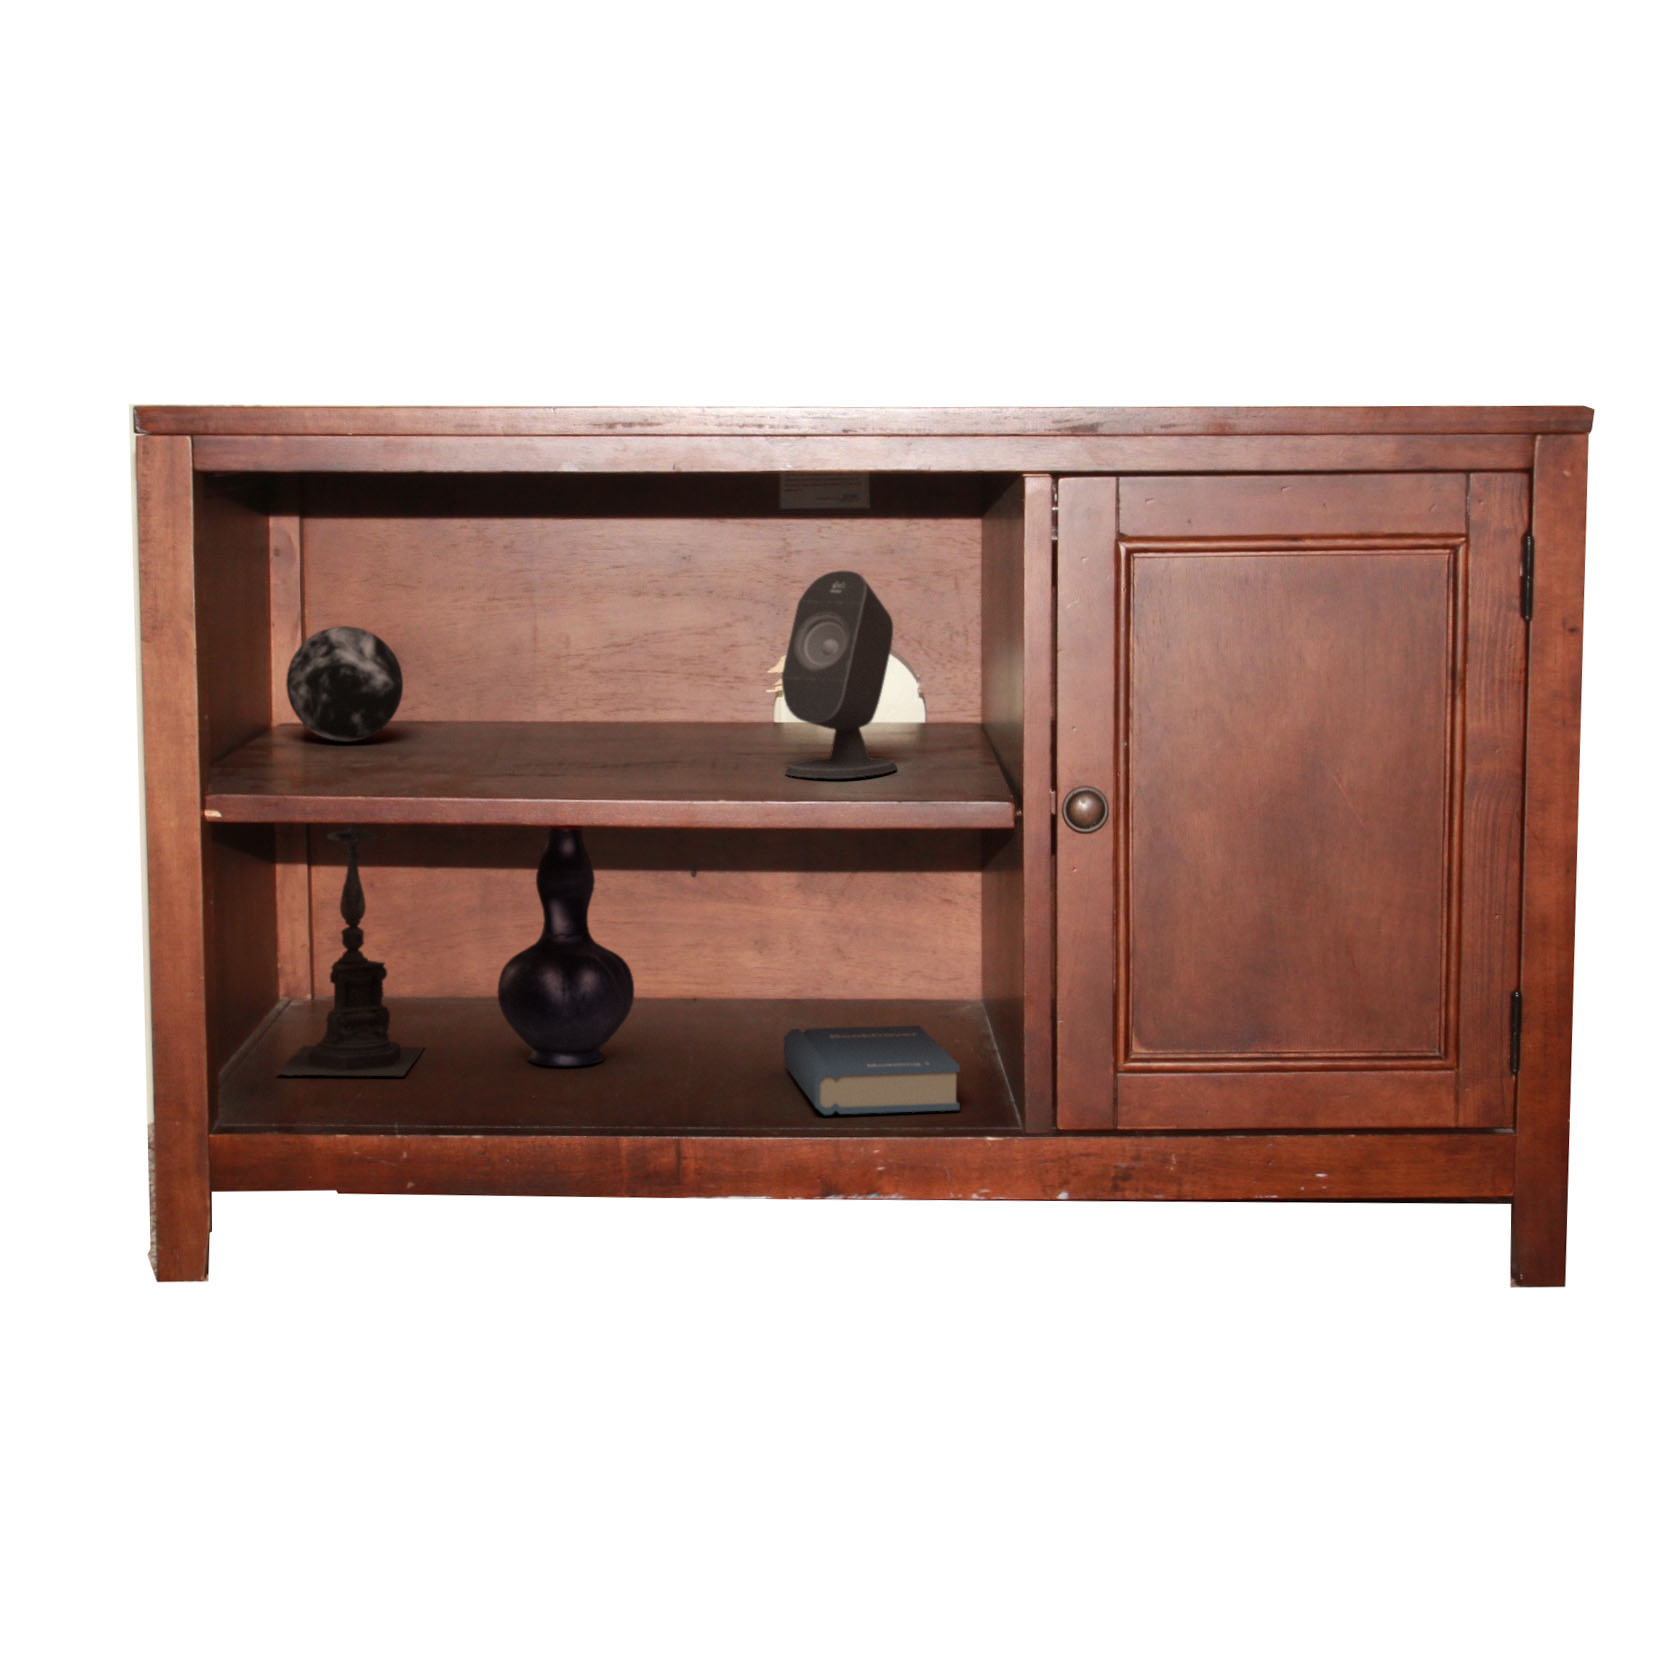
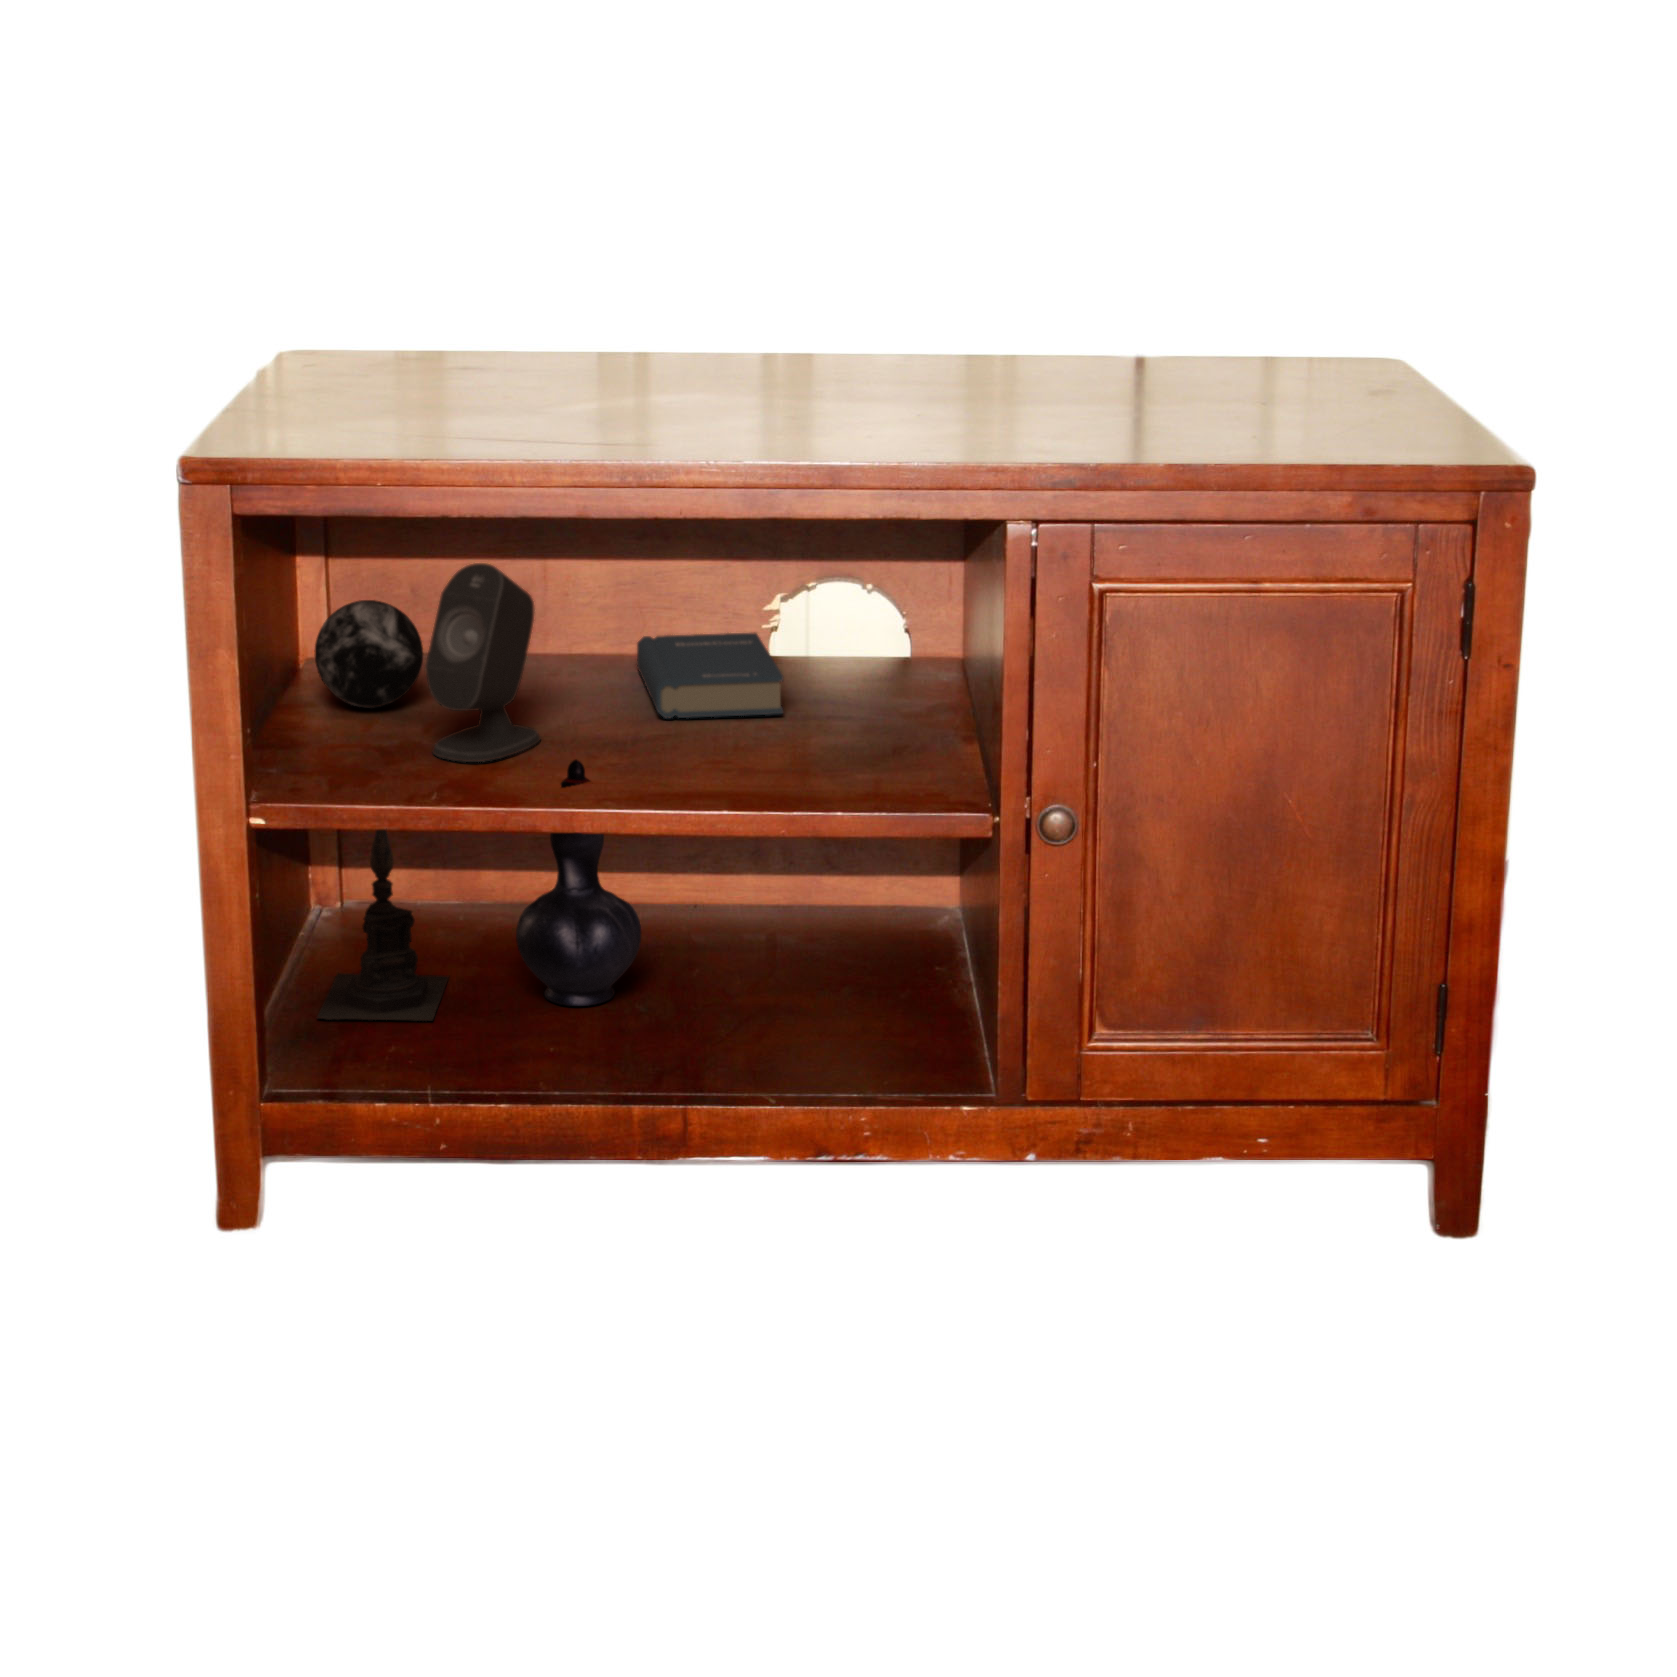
speaker: present [781,570,897,778] -> present [425,563,540,762]
hardback book: present [784,1025,960,1115] -> present [637,632,783,718]

